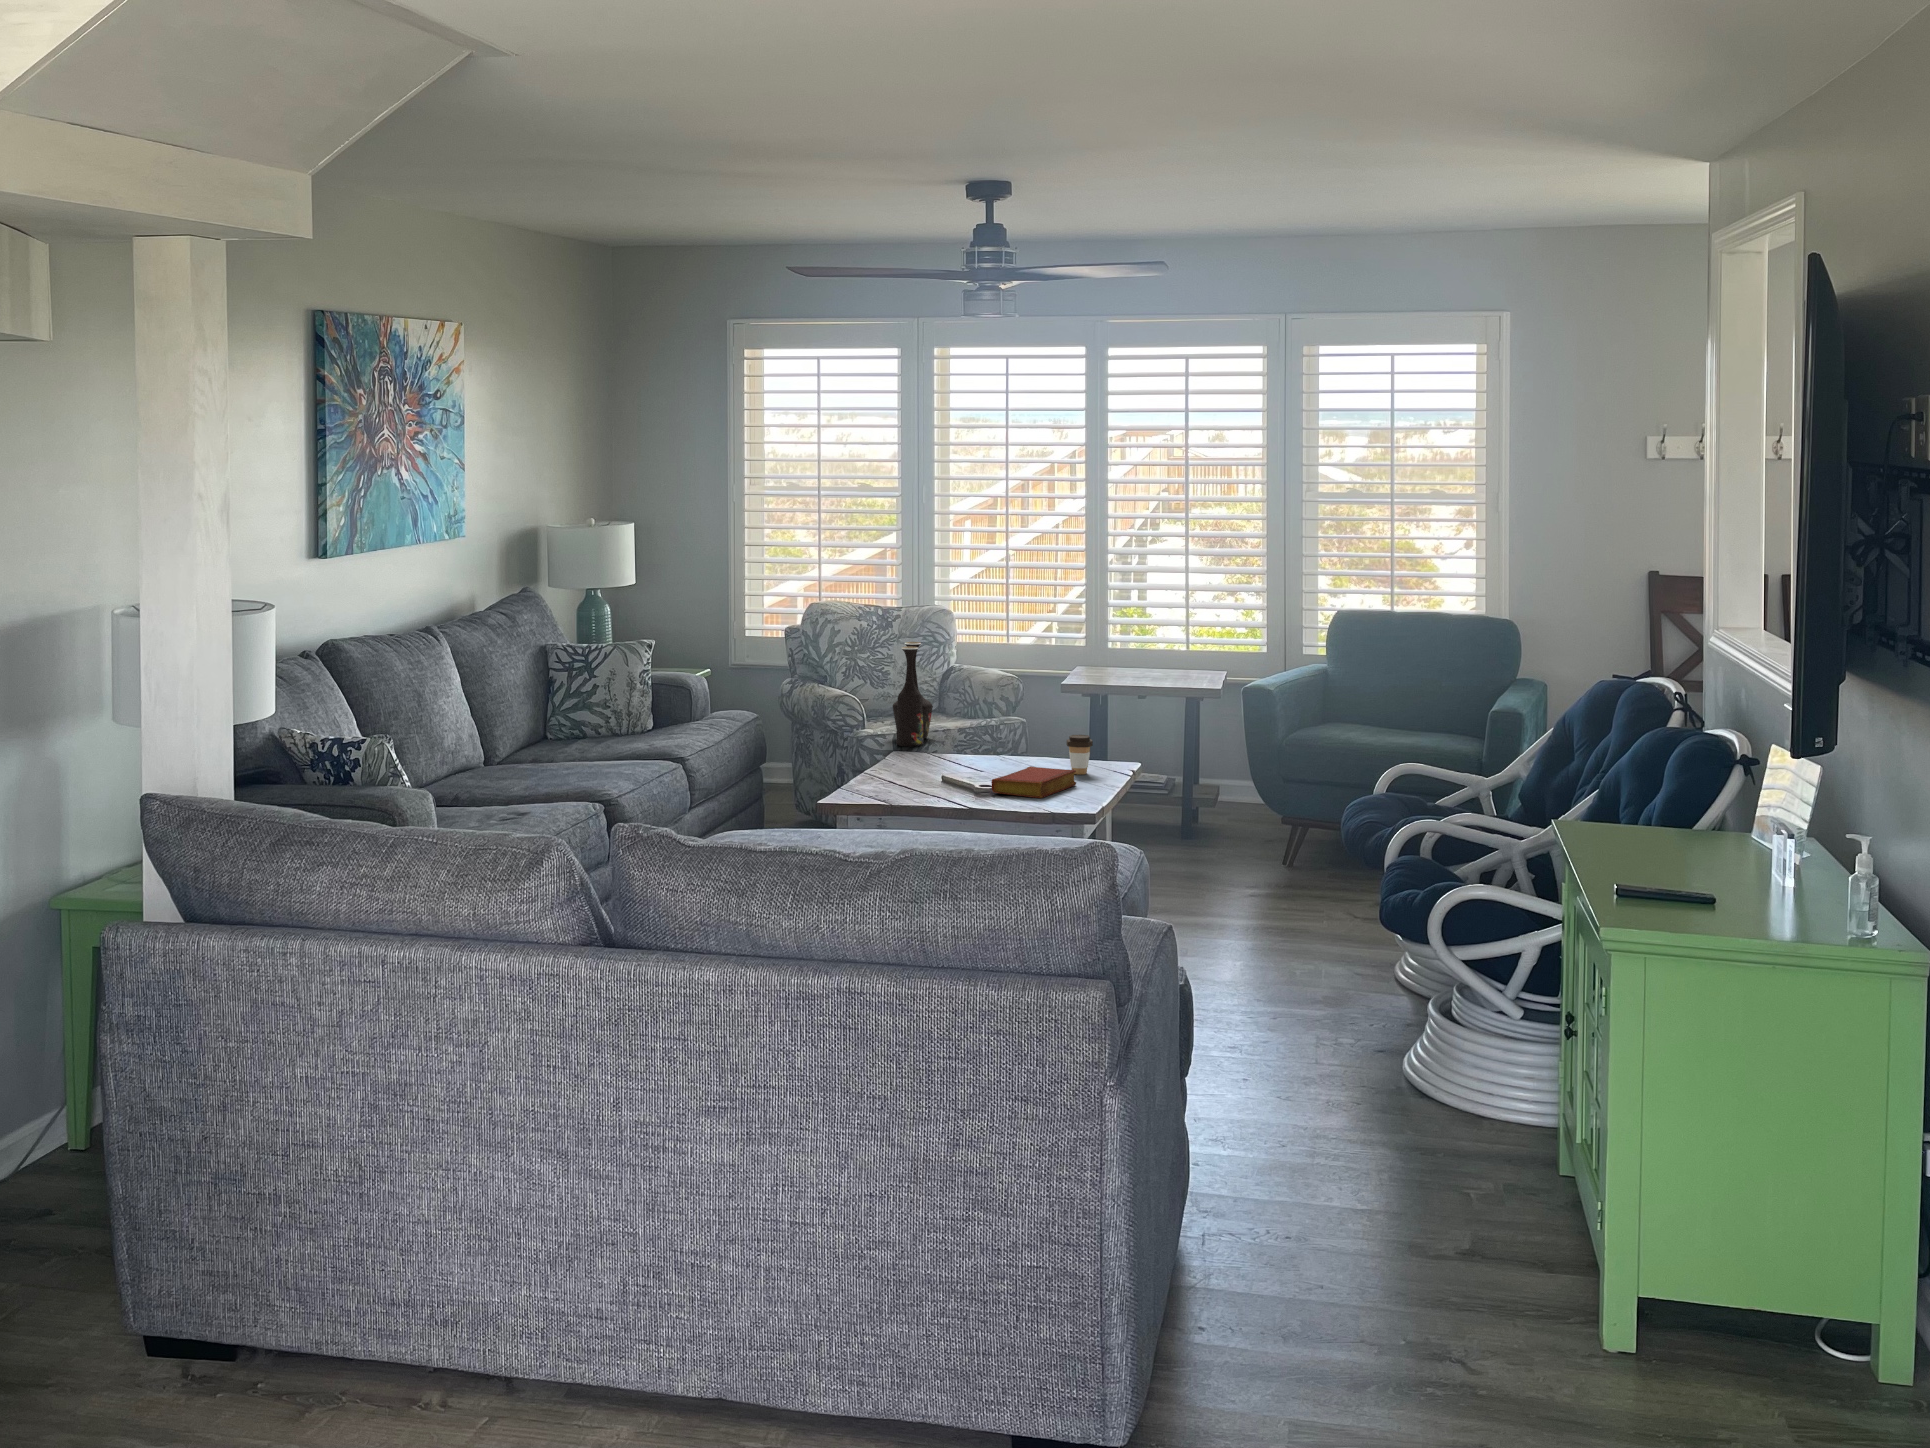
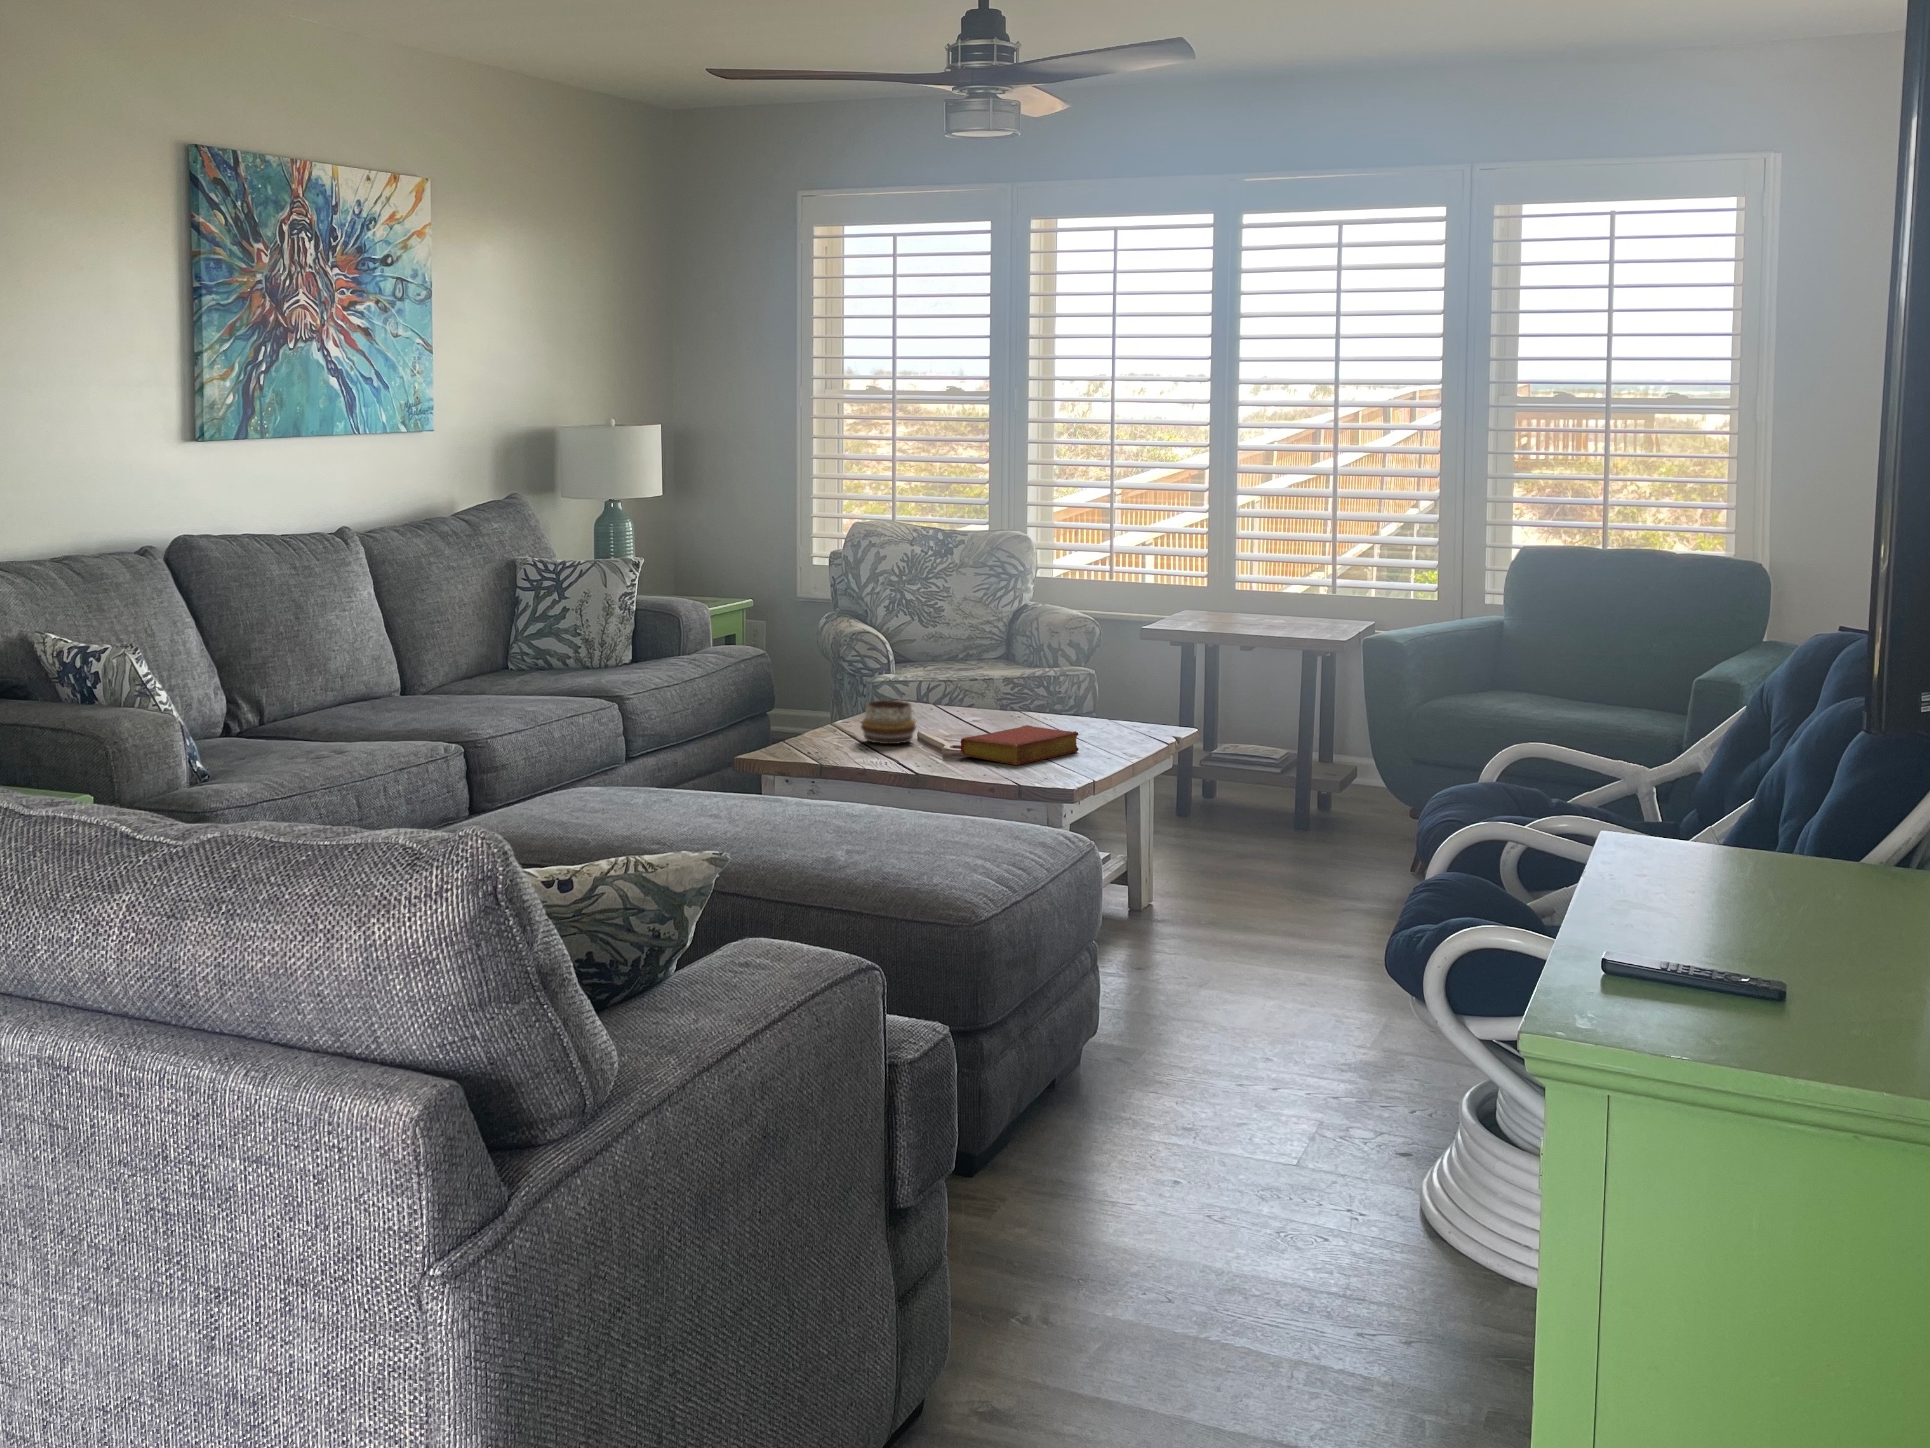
vase: present [893,642,933,747] -> none [914,569,967,697]
coffee cup: present [1066,735,1093,774] -> none [1083,688,1116,739]
decorative bowl: none [900,752,944,787] -> present [861,700,916,744]

